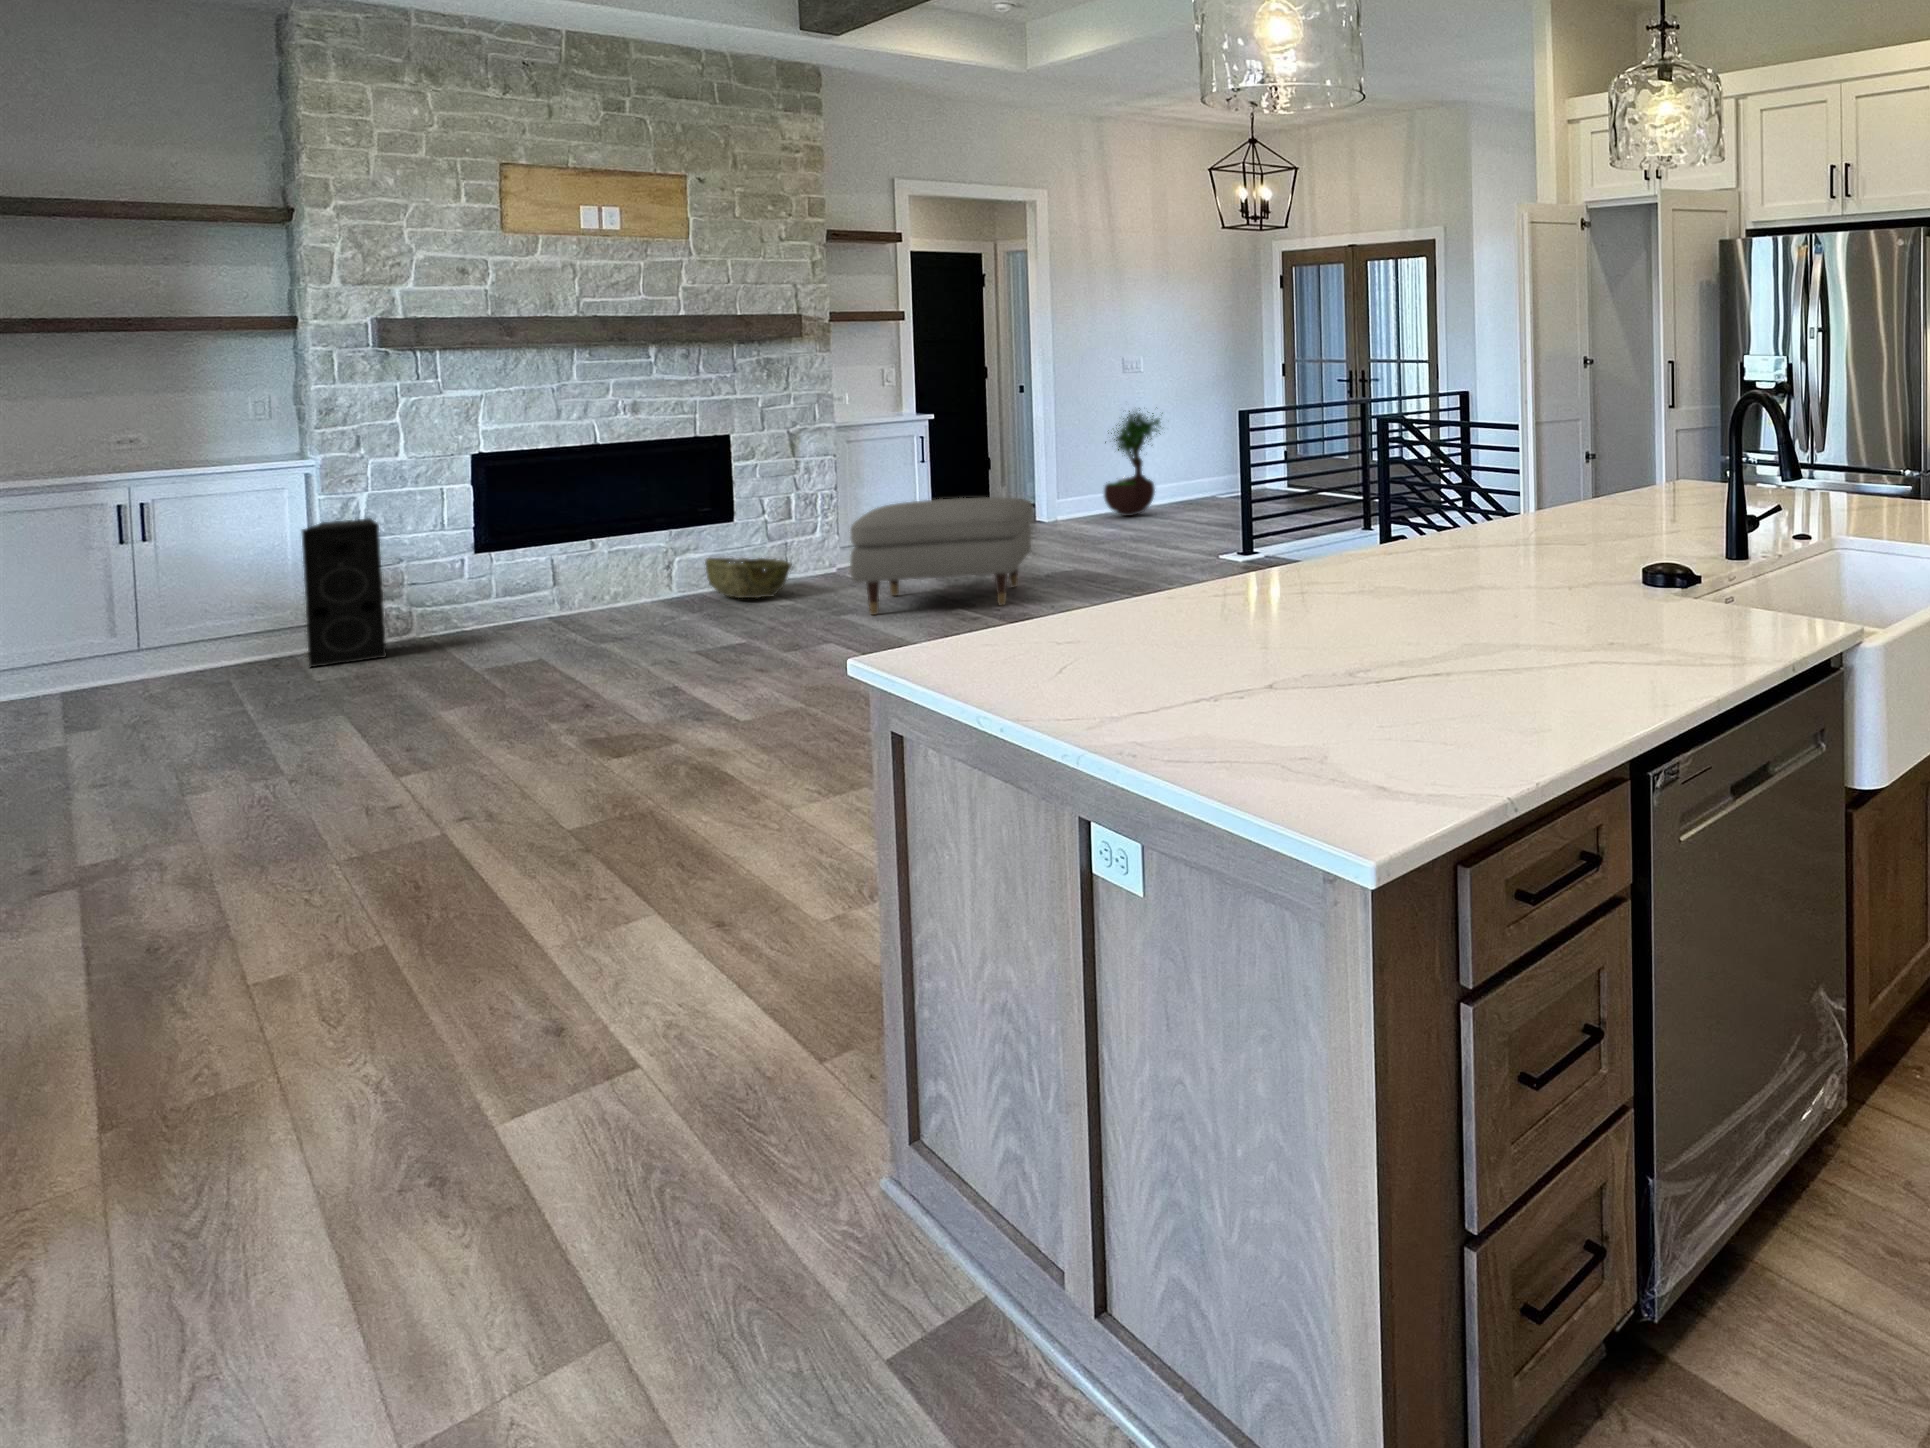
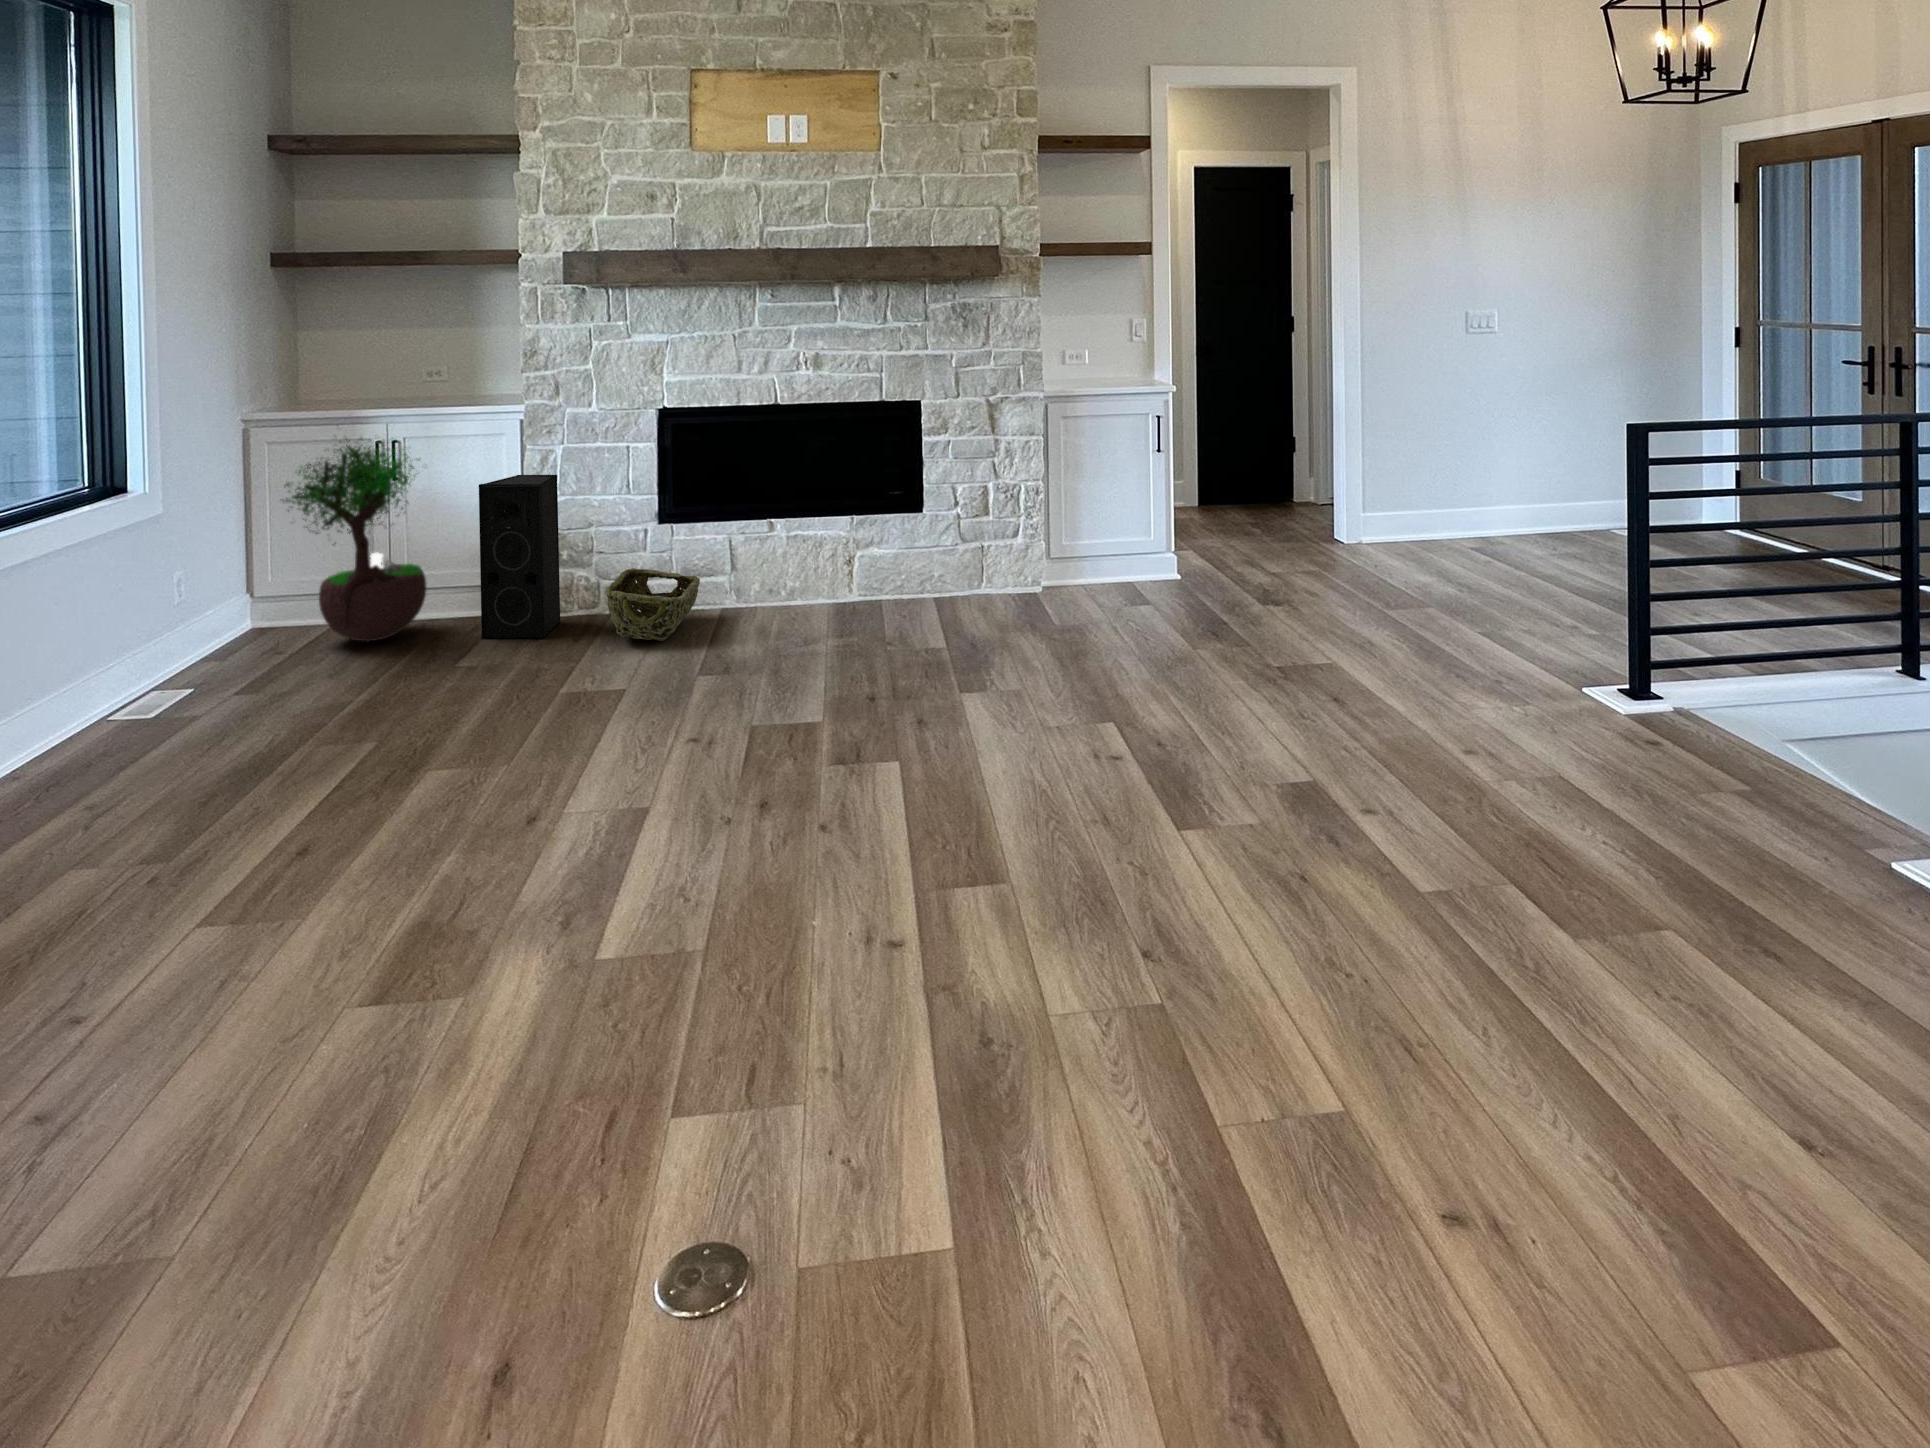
potted tree: present [1104,407,1161,516] -> present [280,438,426,641]
ottoman: present [850,497,1033,615] -> none [964,526,1247,734]
woven basket: present [705,558,791,598] -> present [605,568,700,641]

